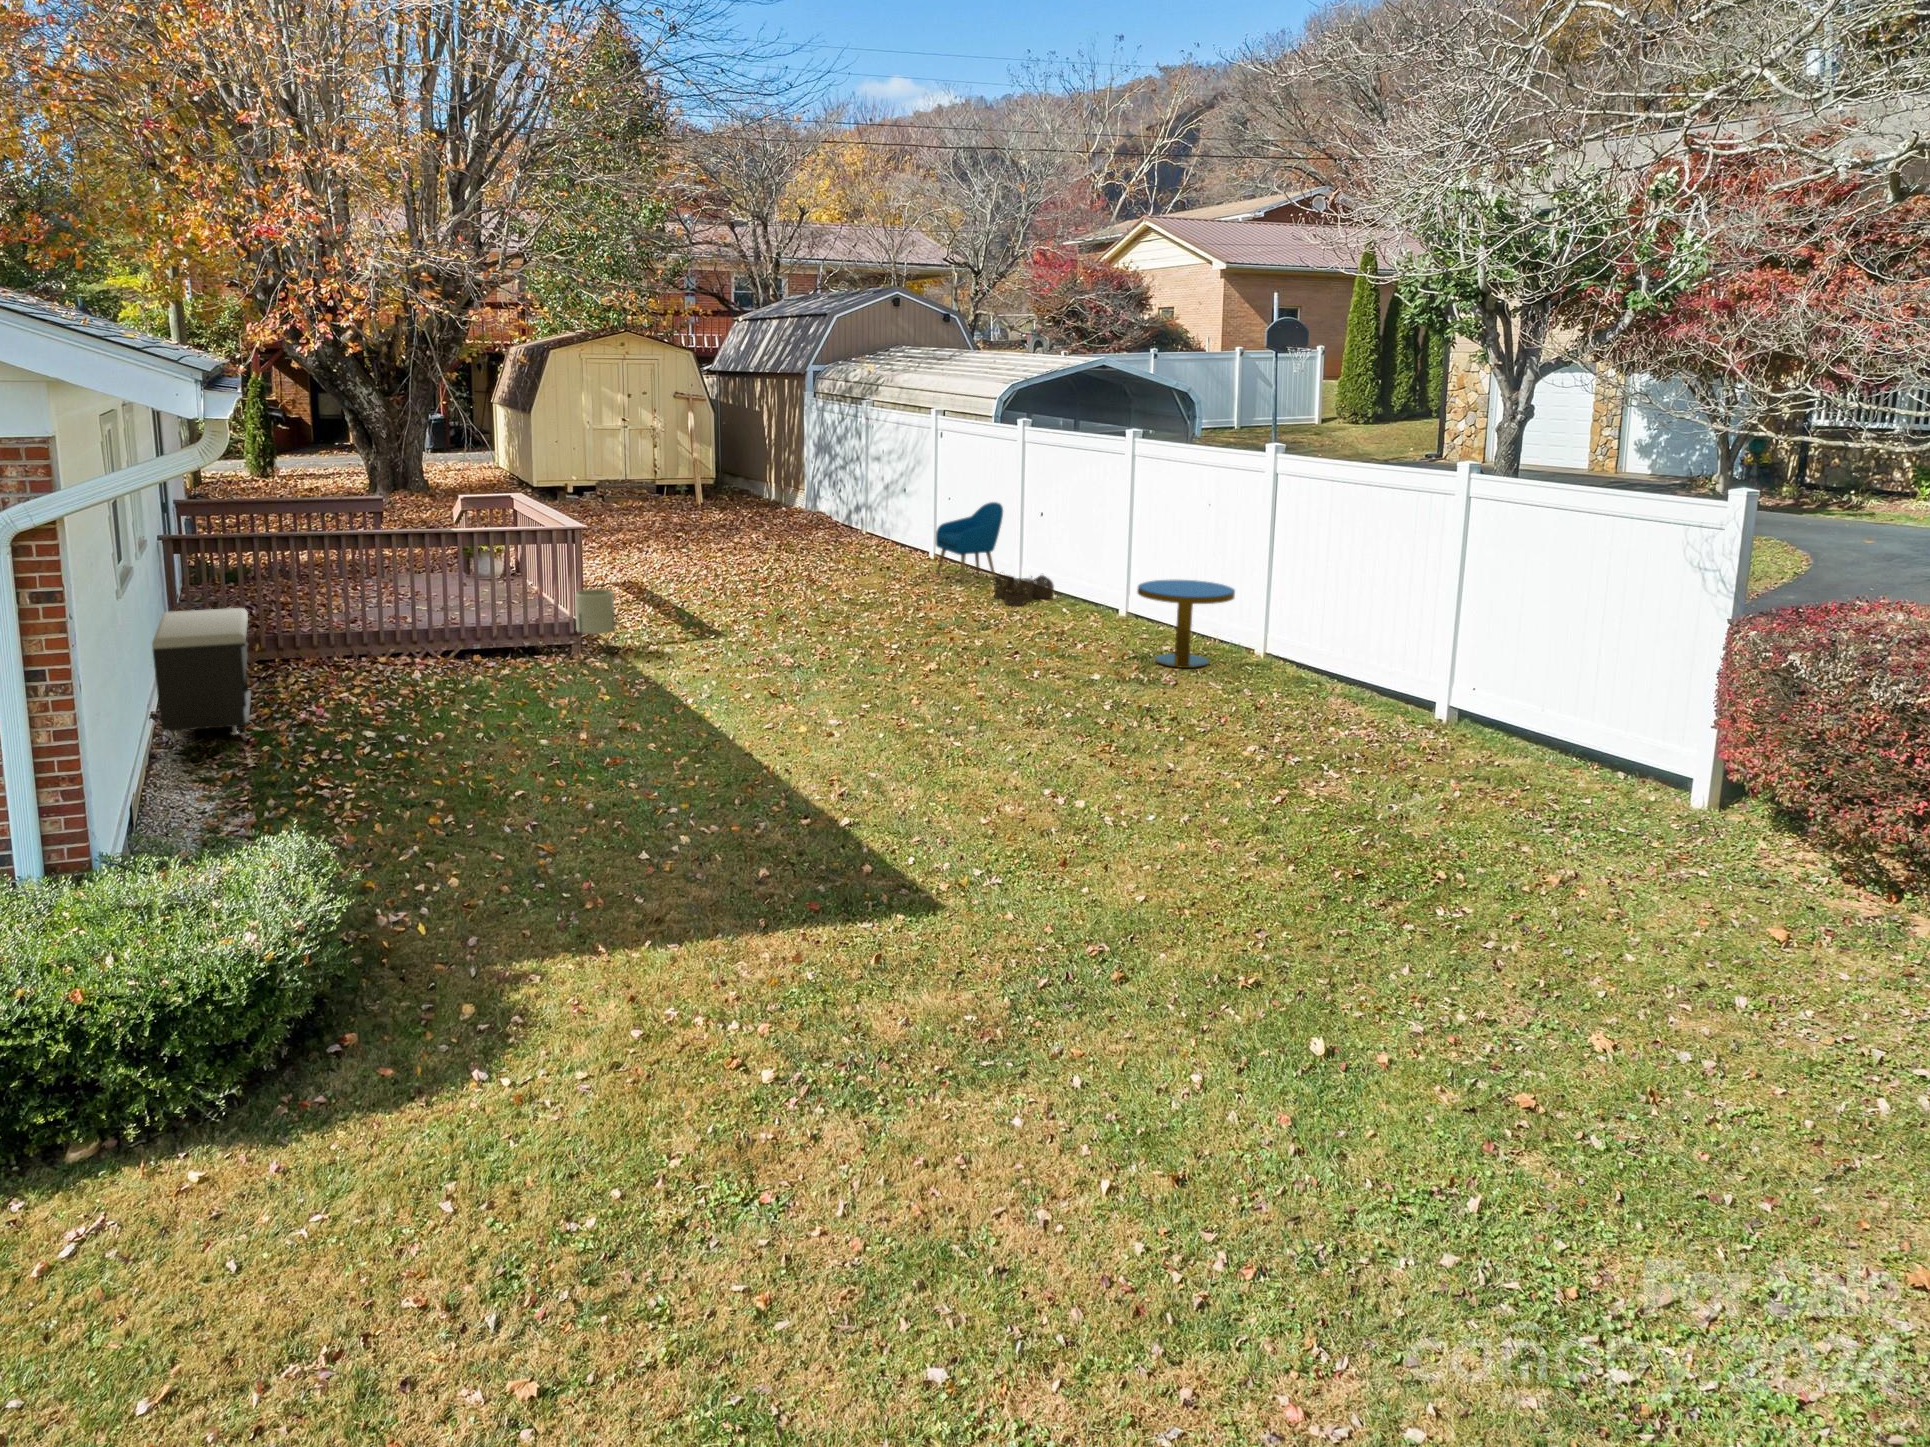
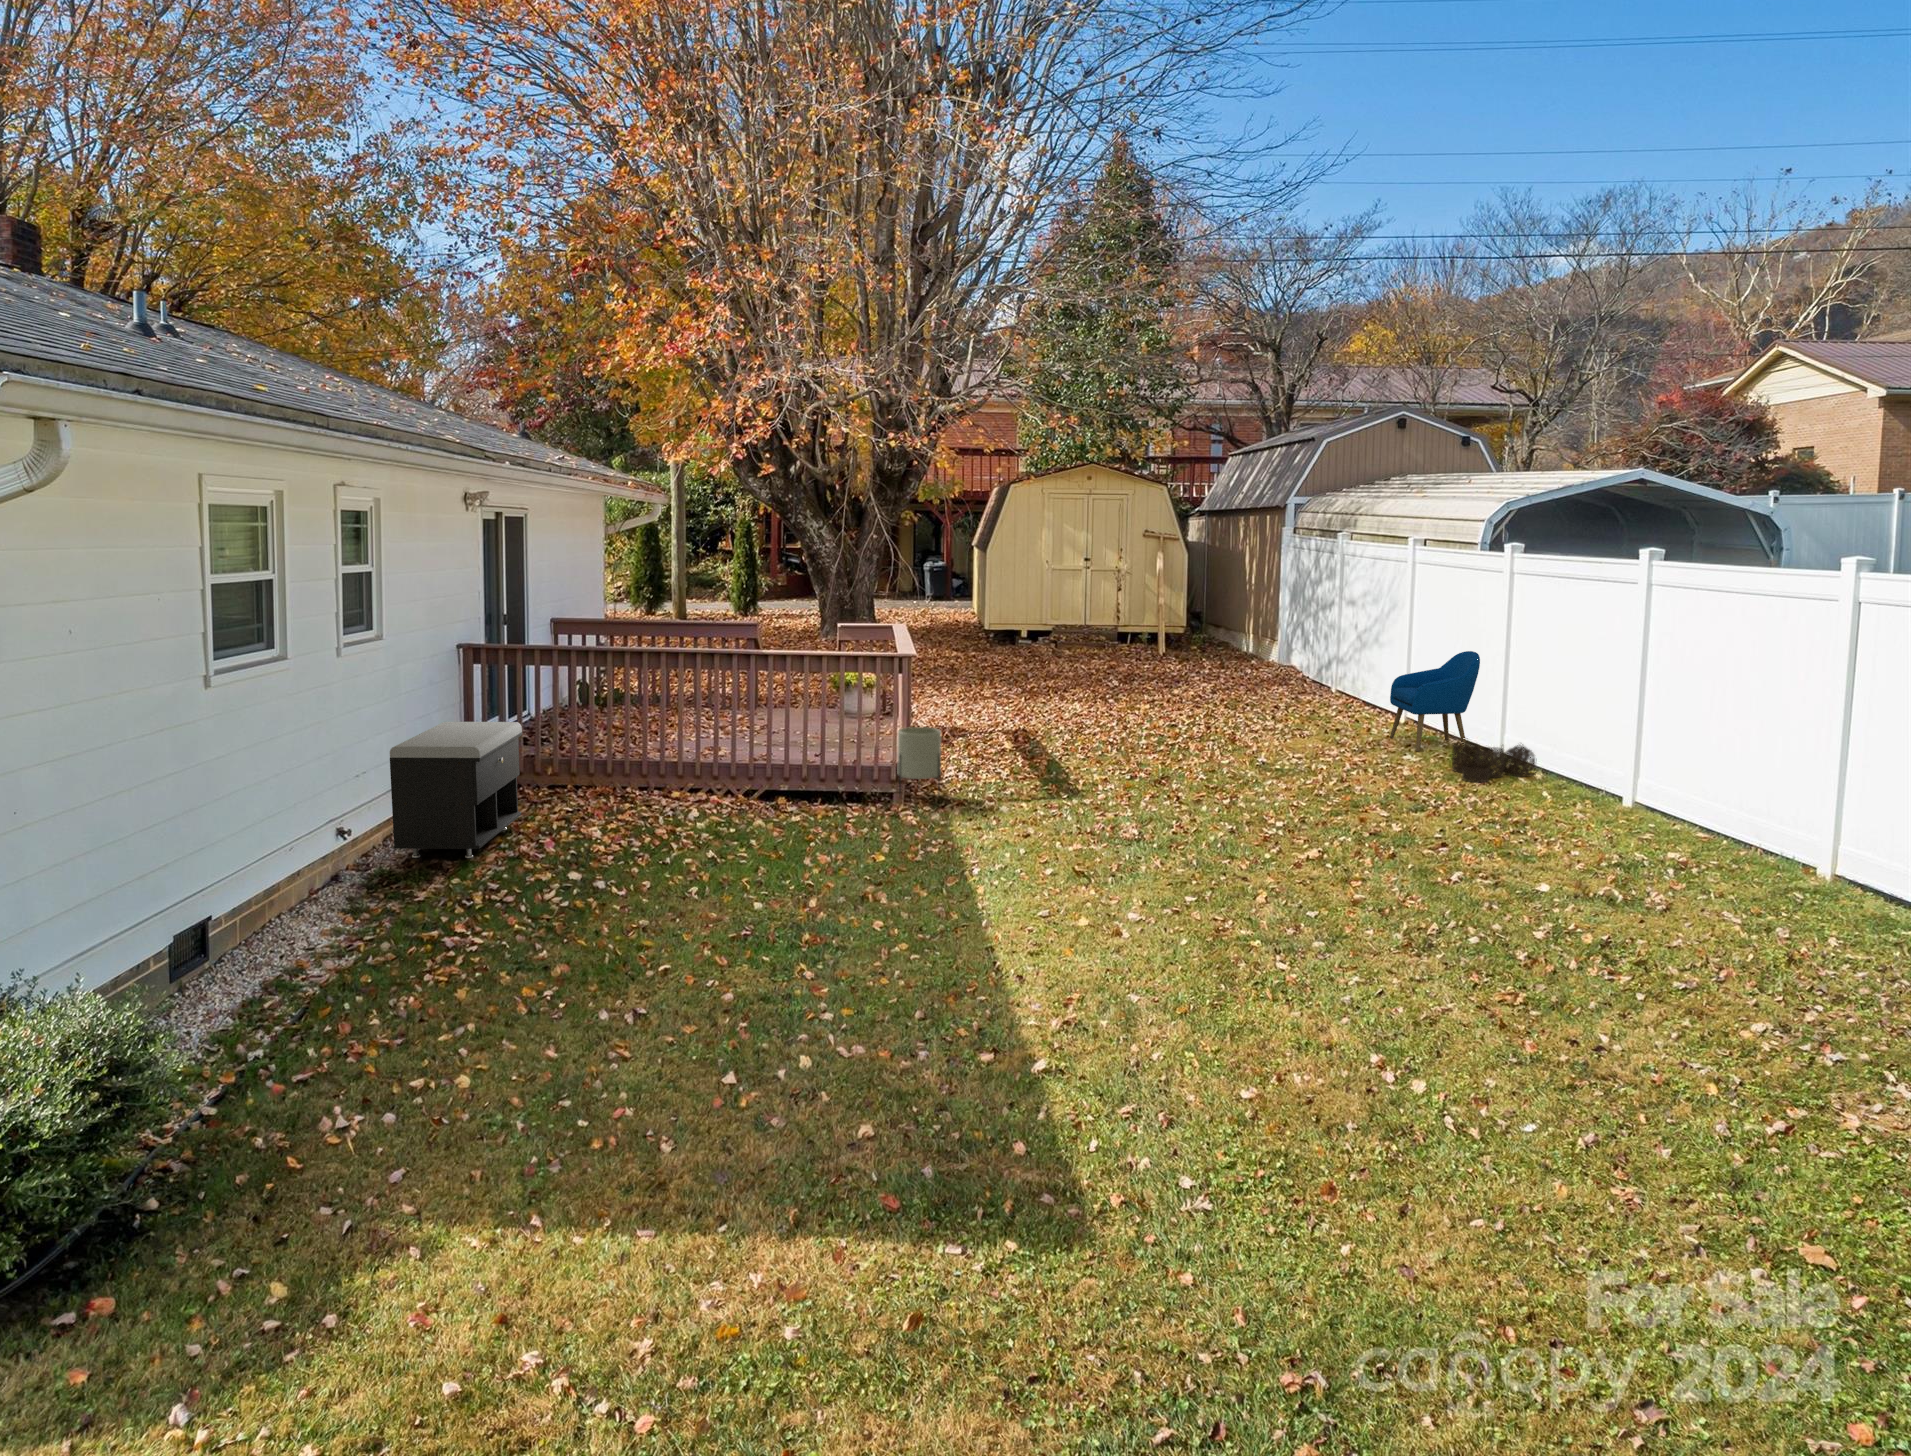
side table: present [1137,580,1235,668] -> none [1622,756,1783,886]

